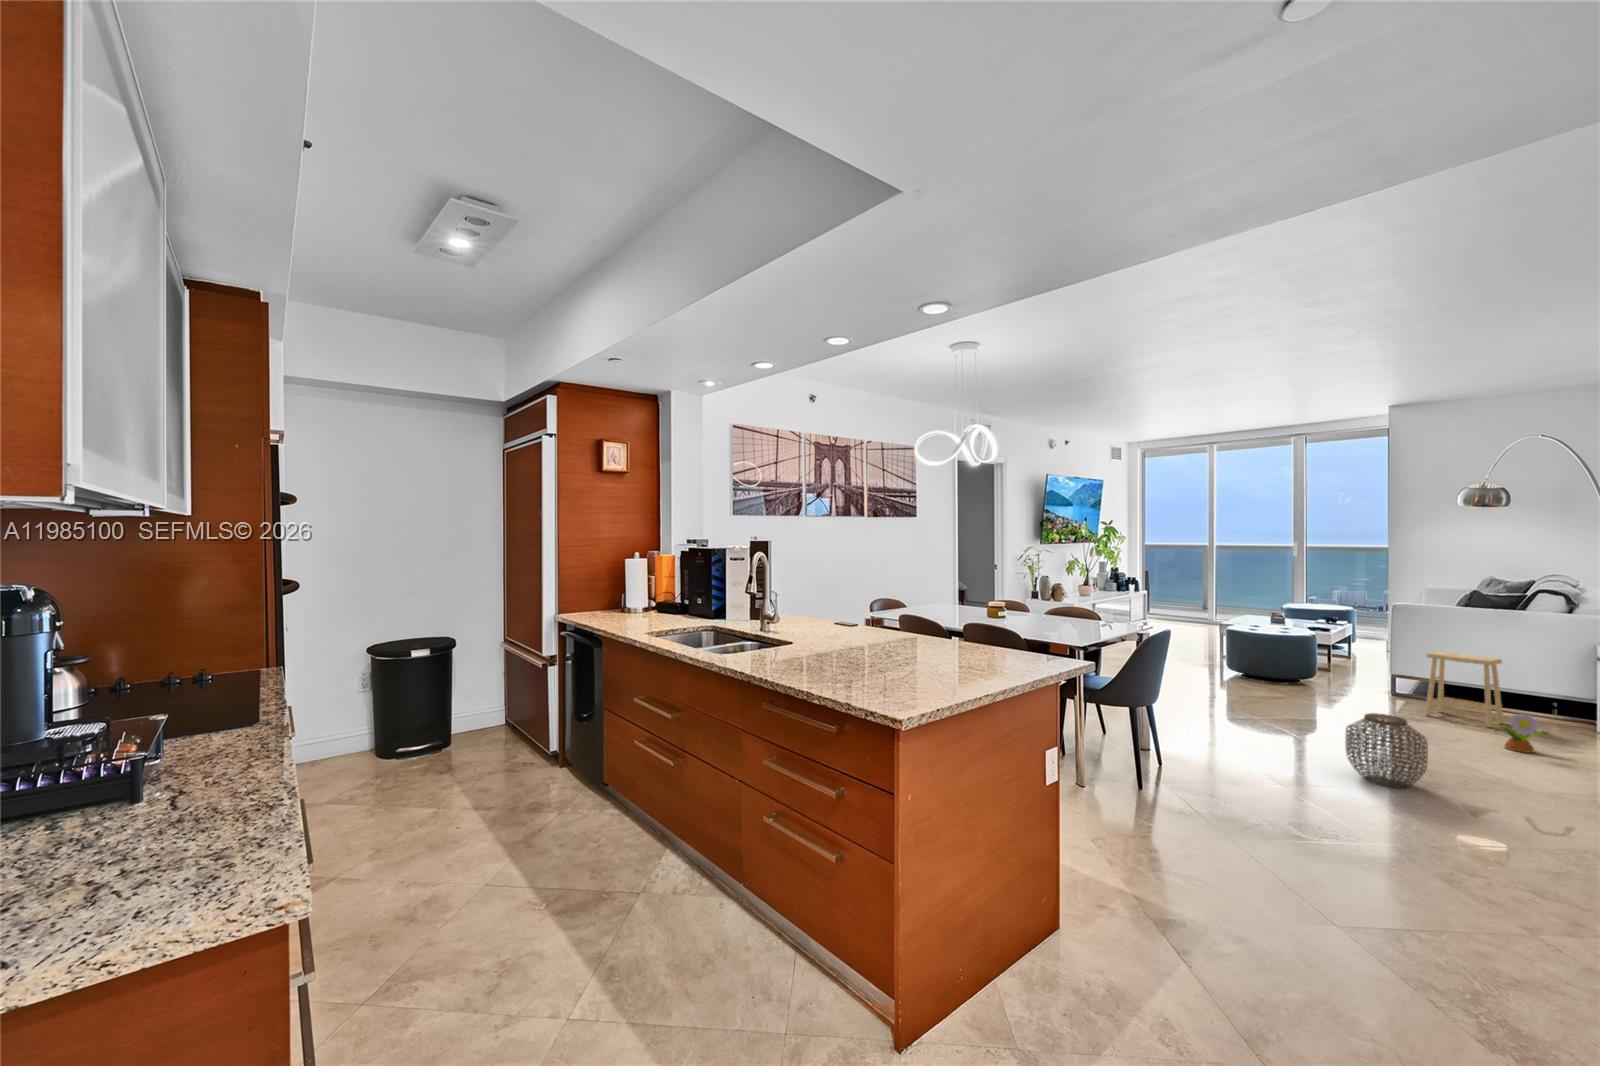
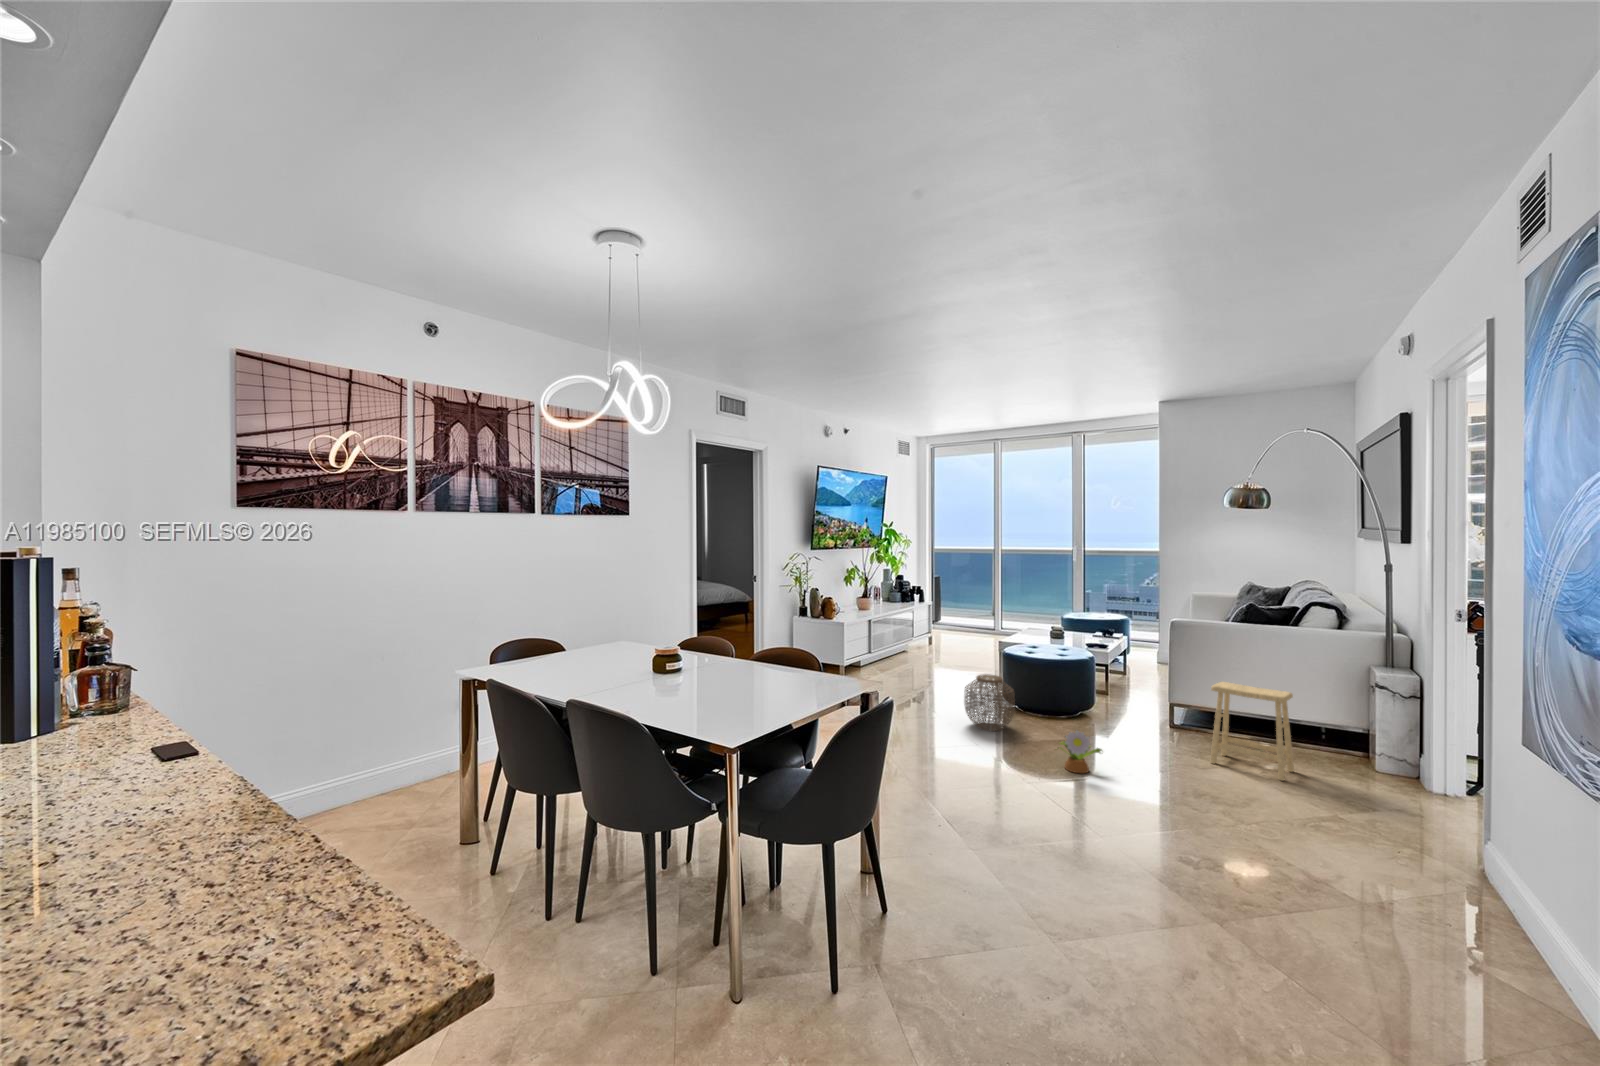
woven basket: present [1346,713,1428,788] -> present [965,674,1015,731]
decorative plant: present [1496,713,1549,753] -> present [1060,730,1102,773]

